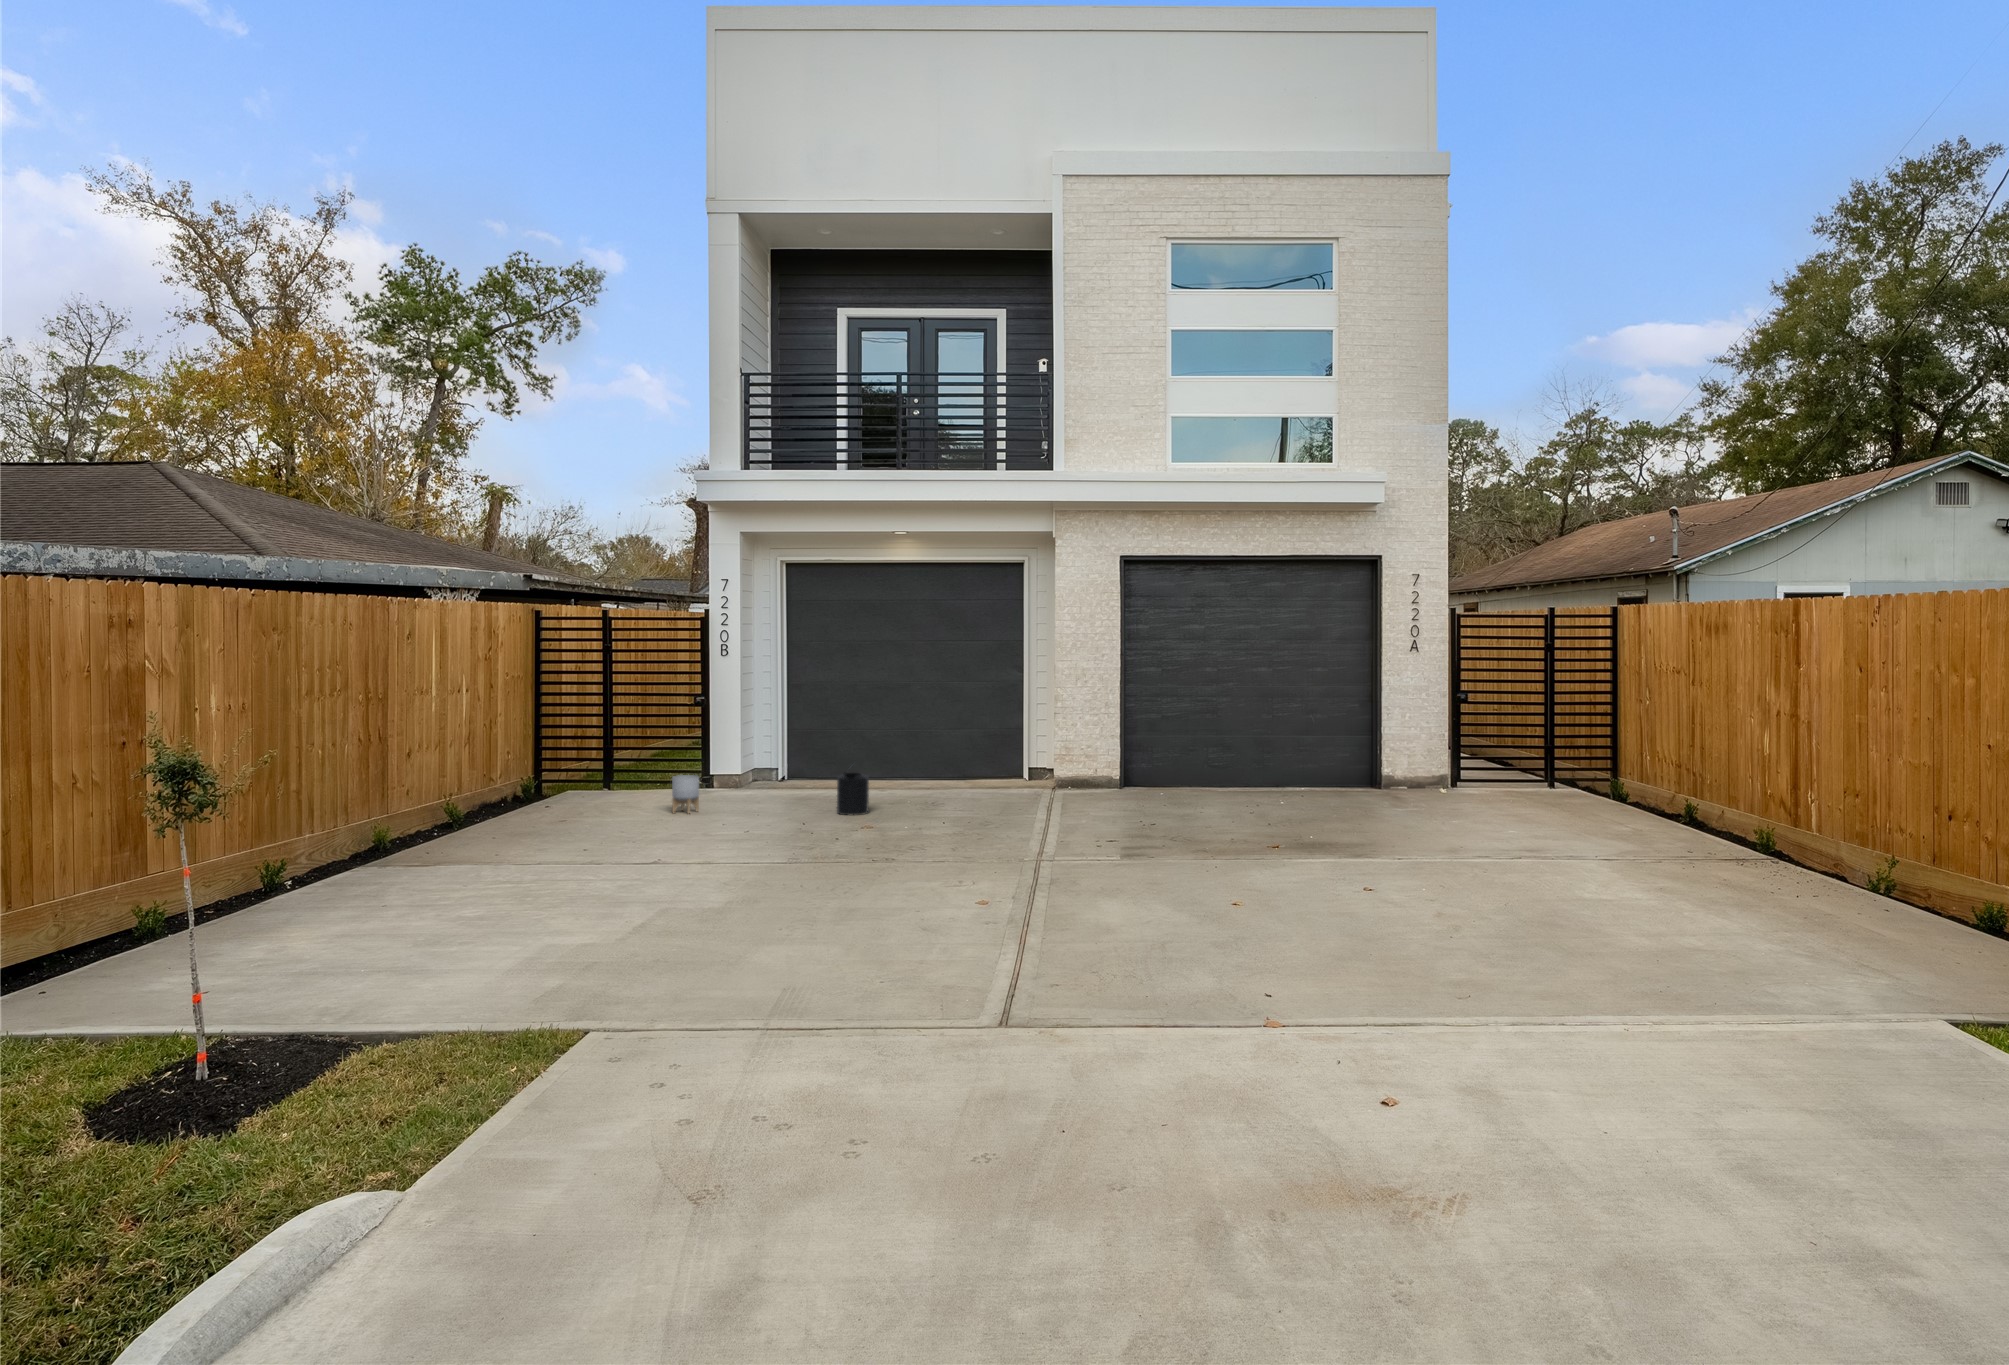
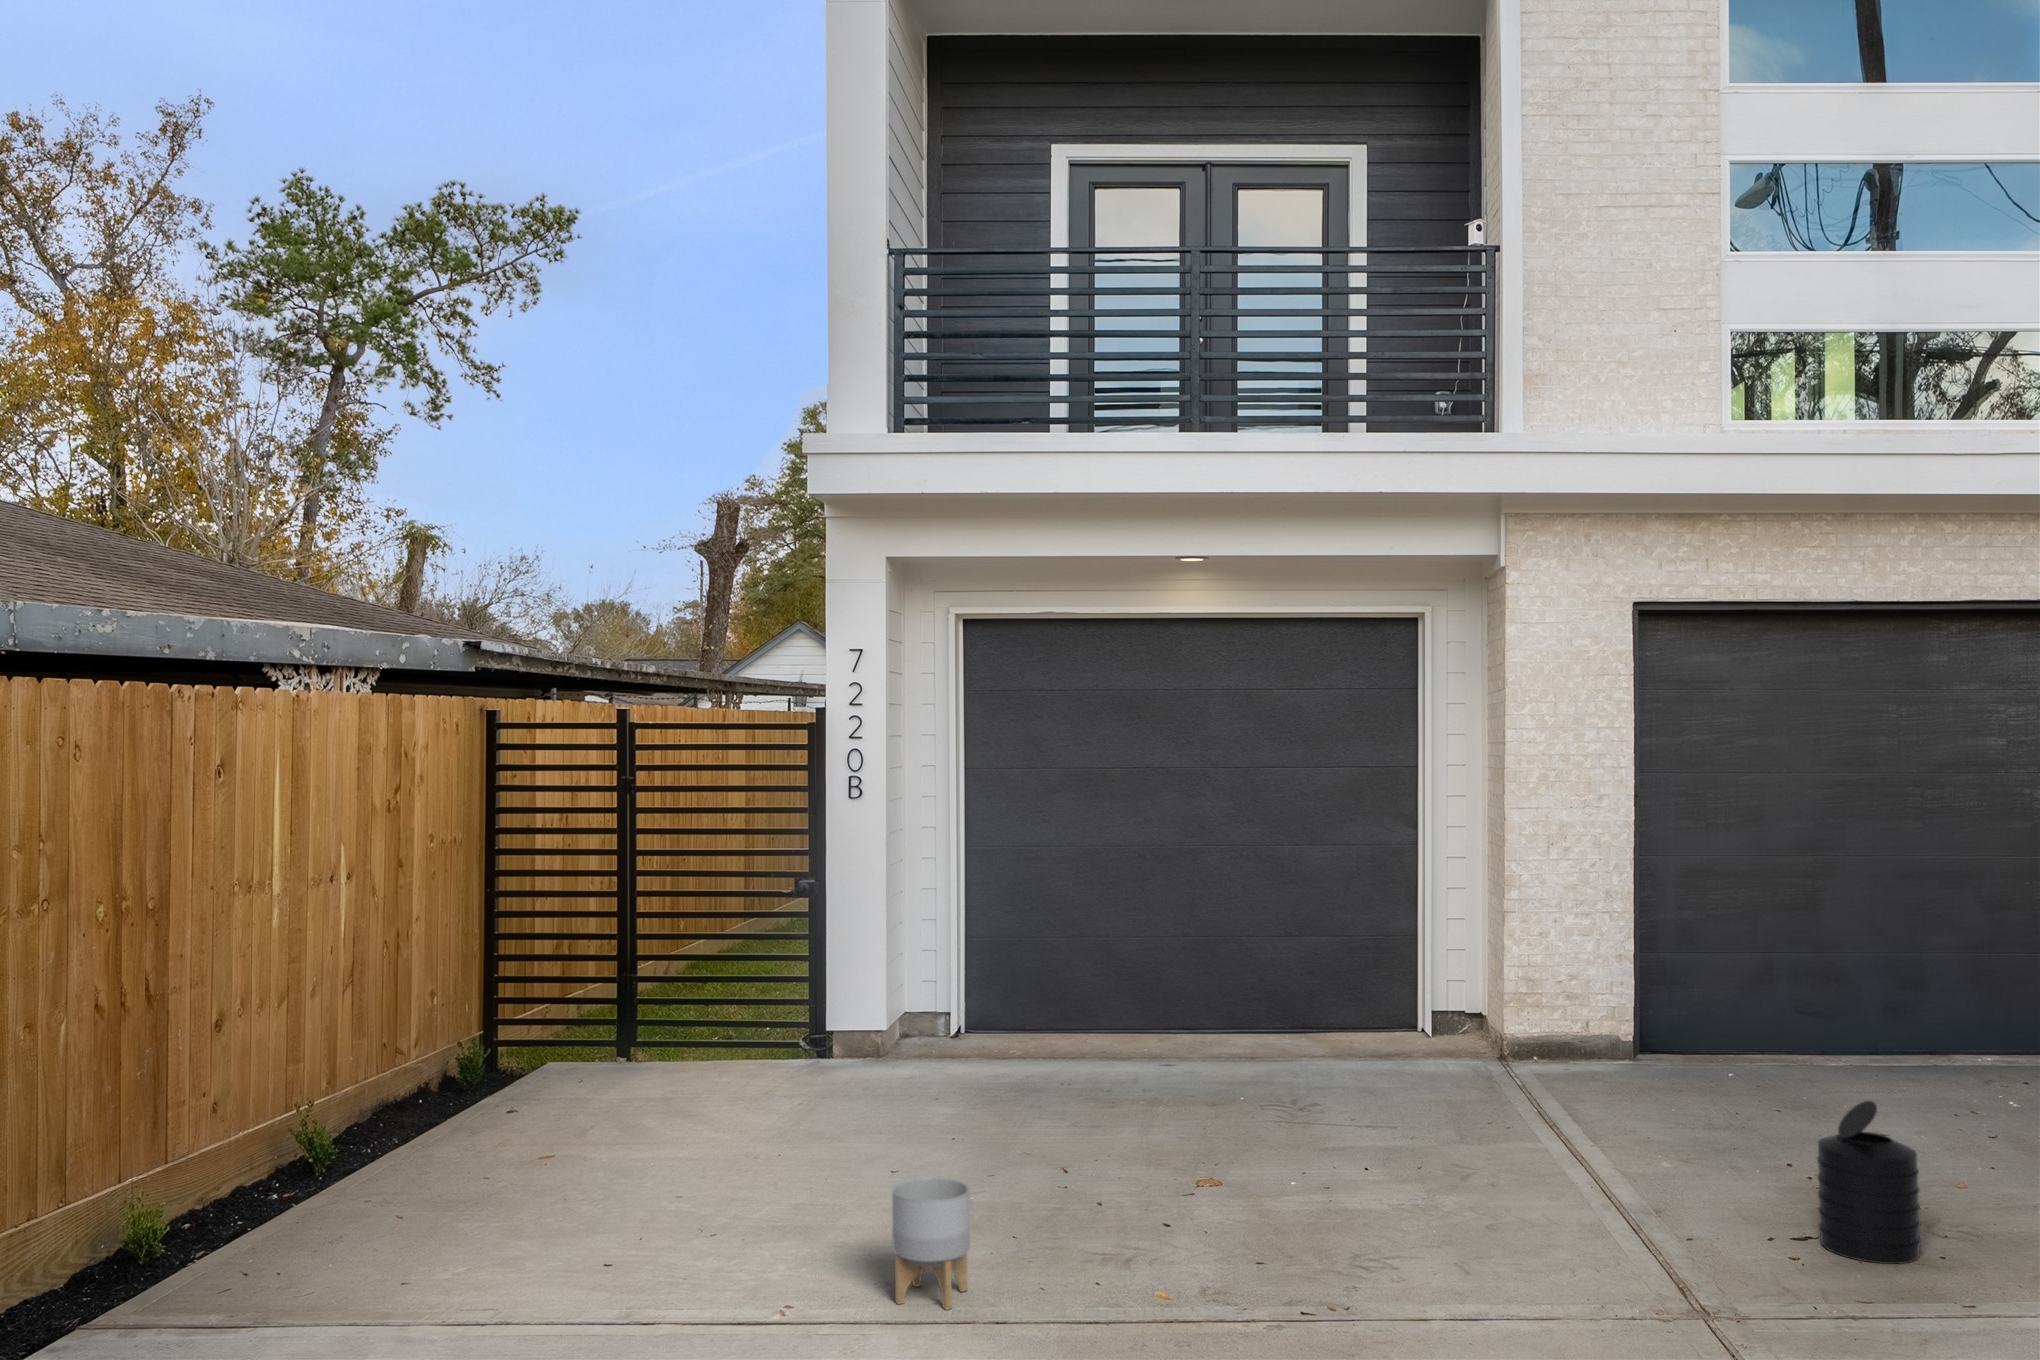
trash can: present [837,773,869,815] -> present [1817,1101,1921,1264]

